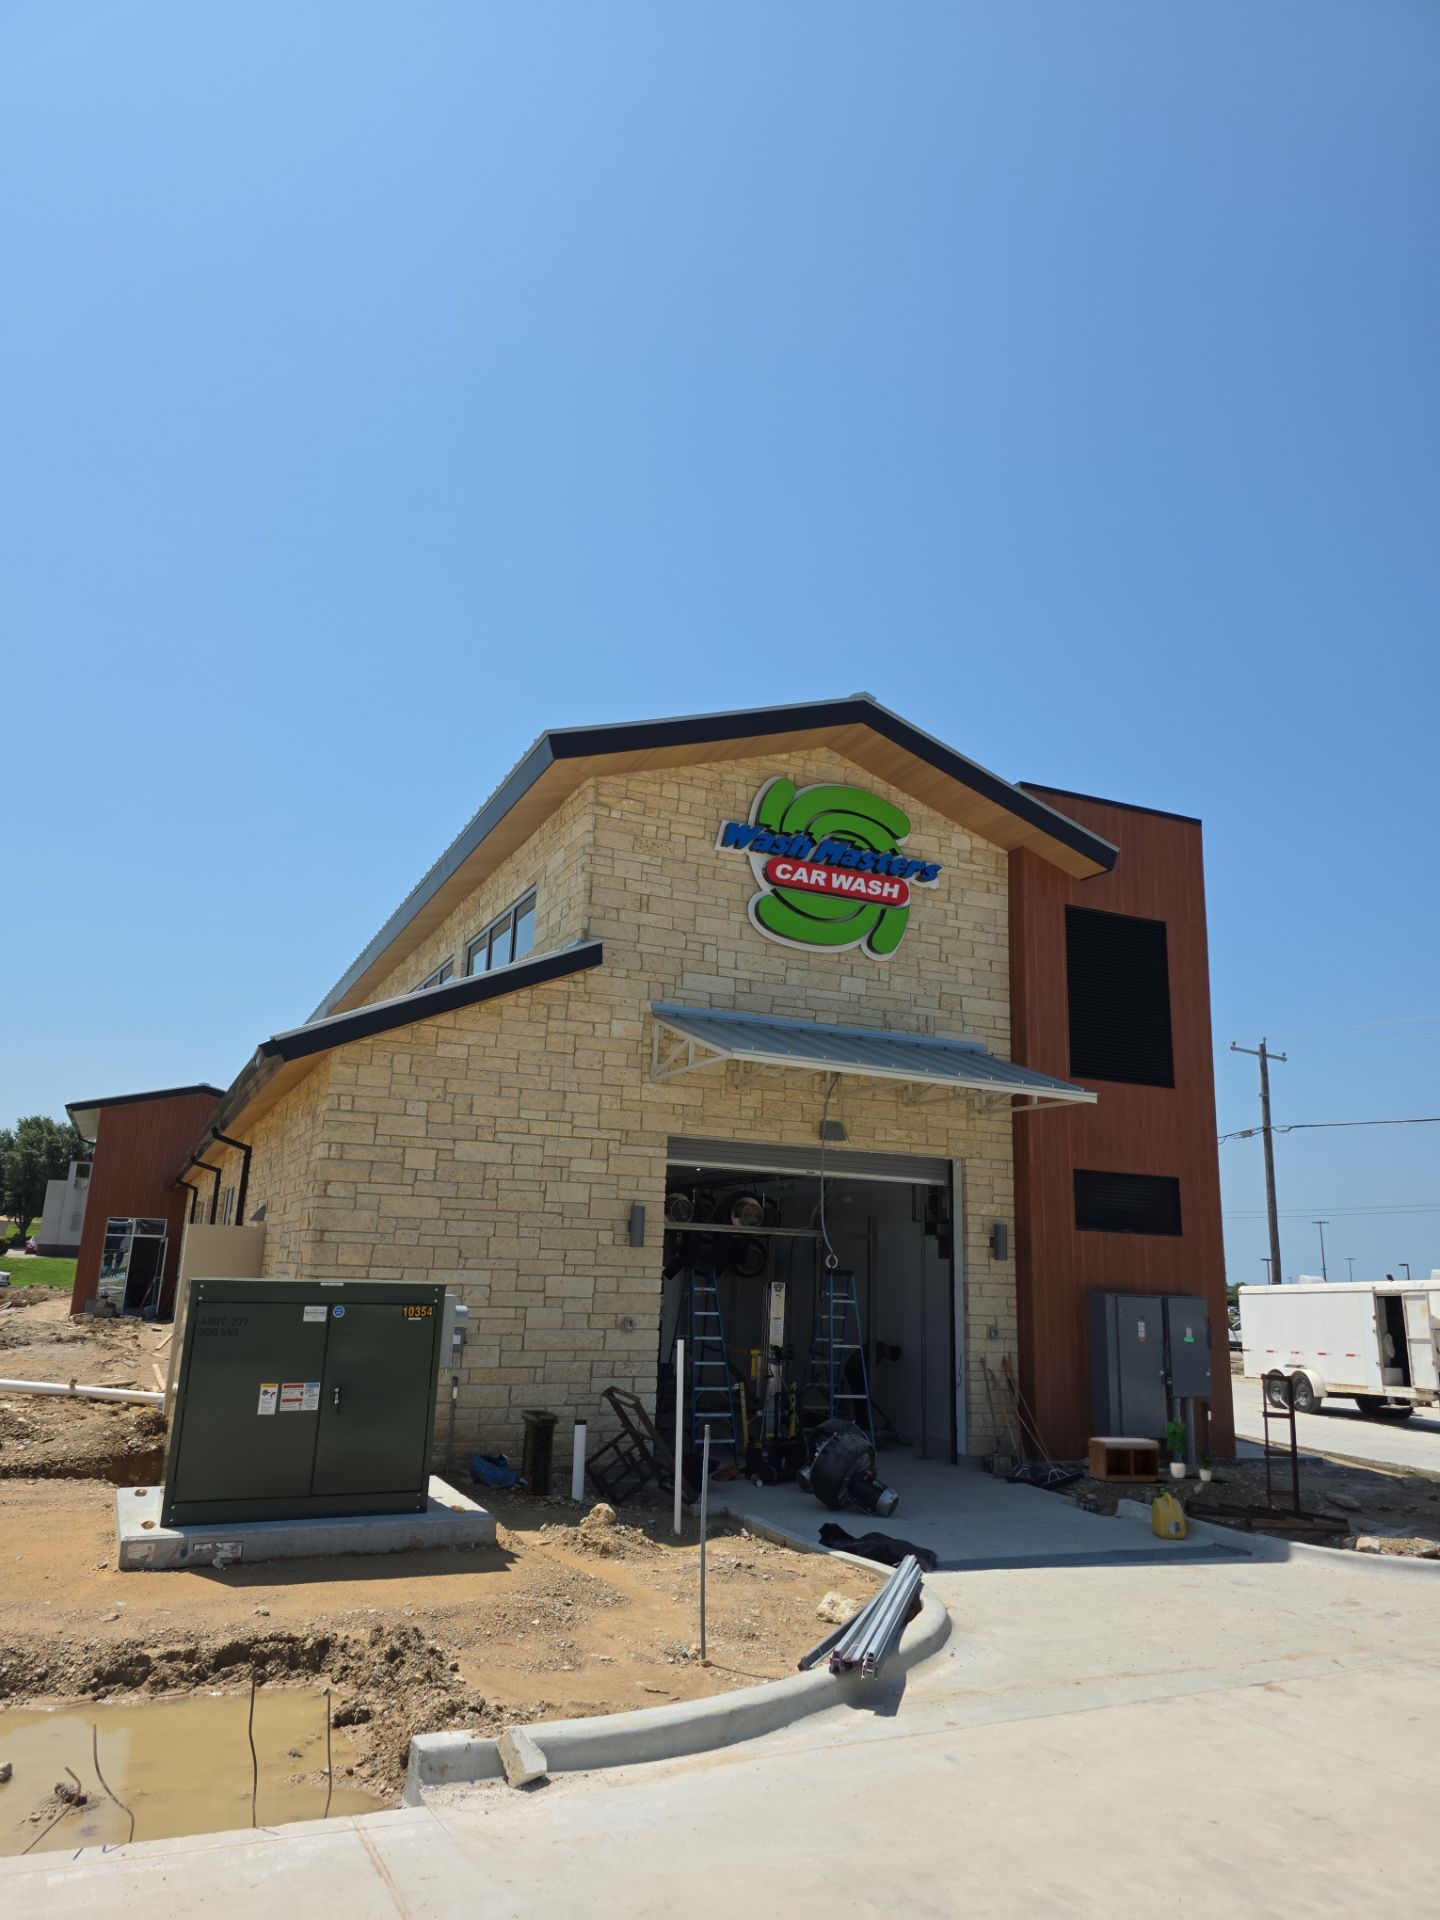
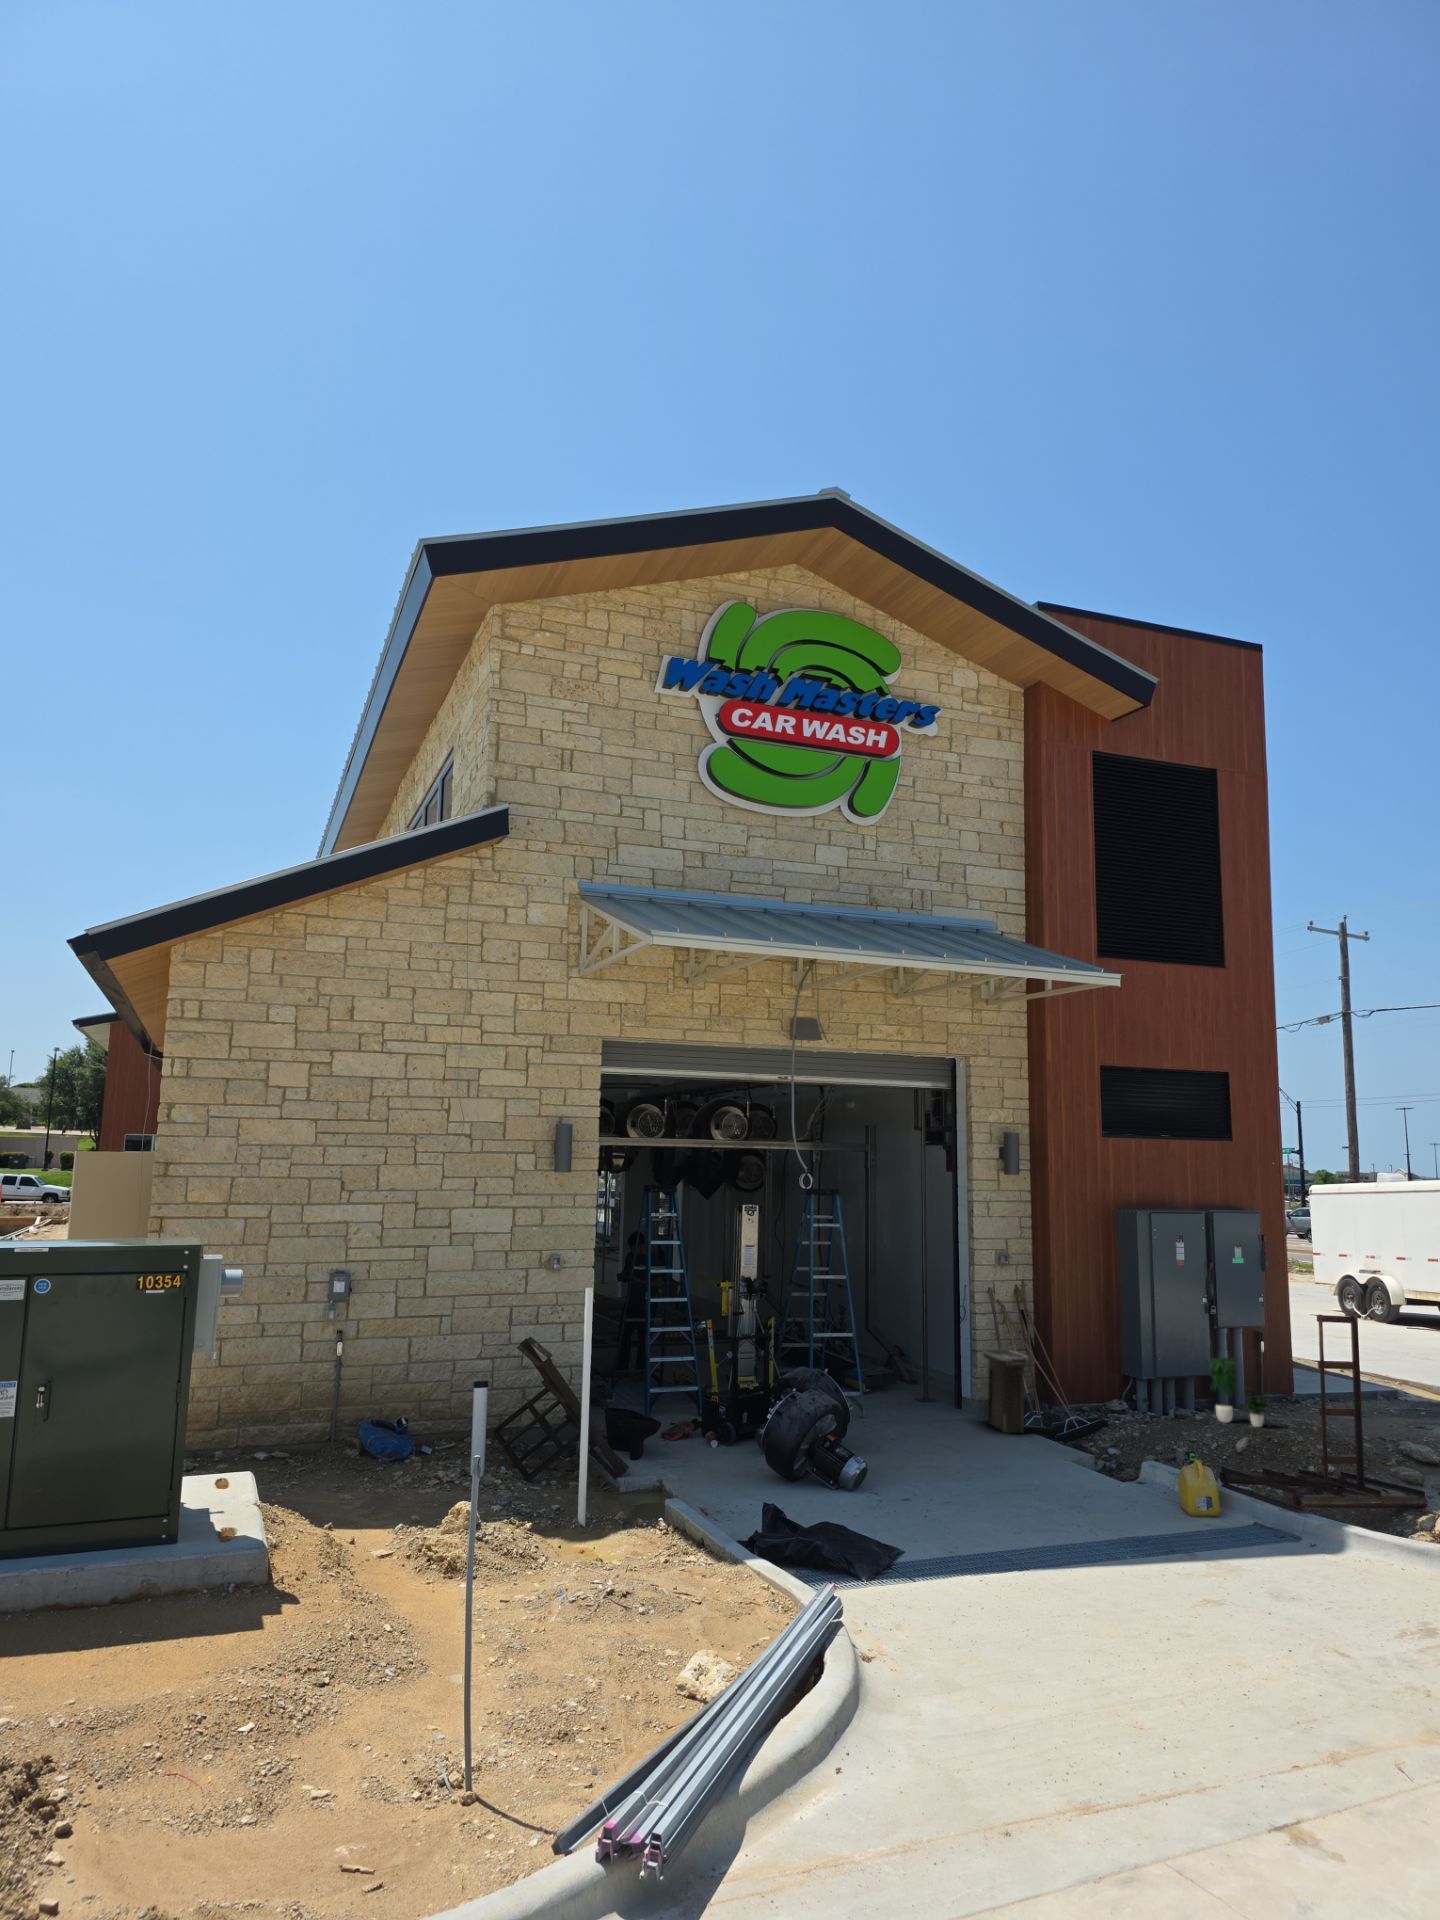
trash can: present [520,1410,559,1495] -> present [983,1349,1029,1433]
bench: present [1088,1438,1160,1482] -> none [1116,1378,1202,1431]

